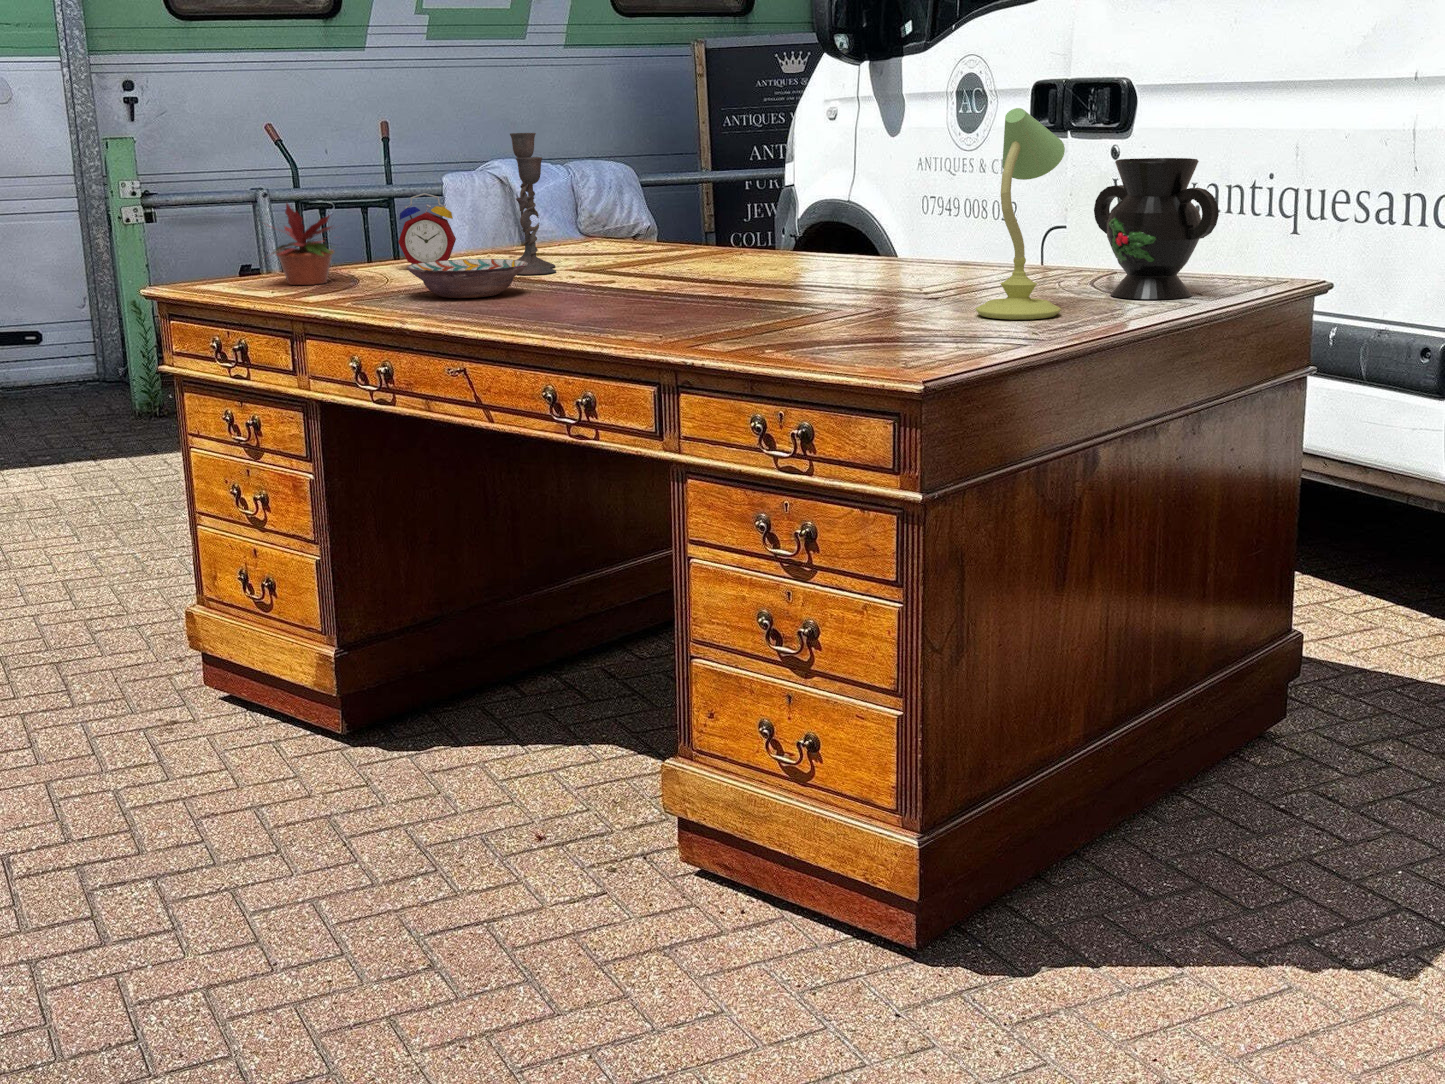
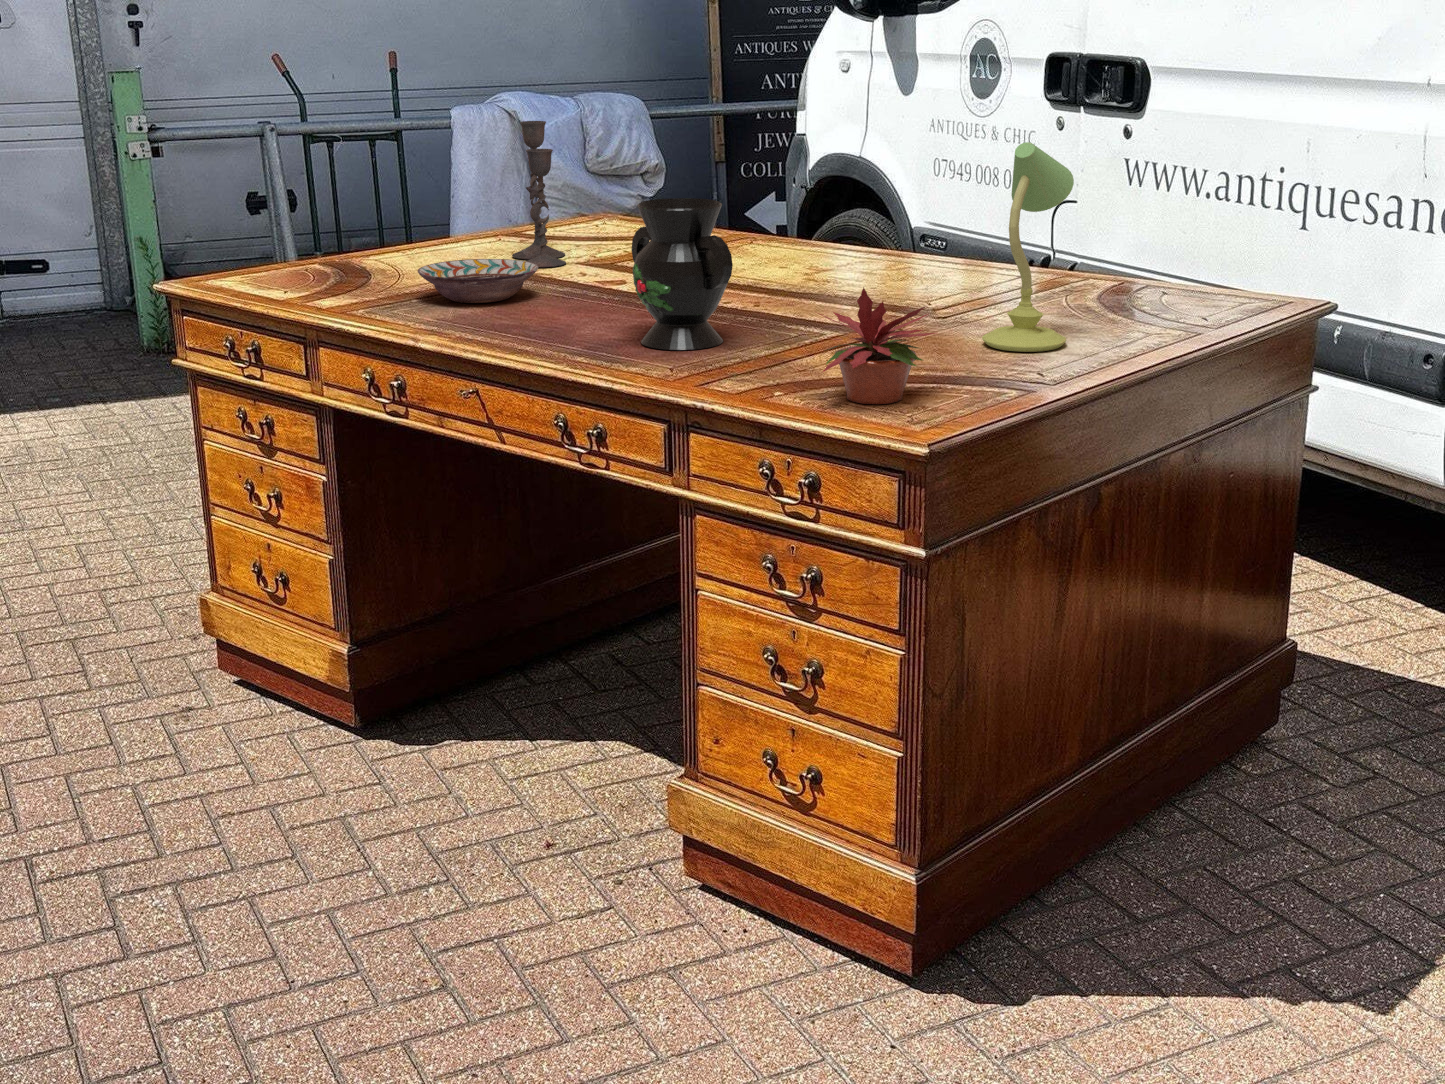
decorative vase: present [1094,158,1219,299] -> present [631,198,733,350]
alarm clock: present [398,193,456,264] -> none [408,180,466,256]
potted plant: present [268,203,335,285] -> present [816,287,936,404]

